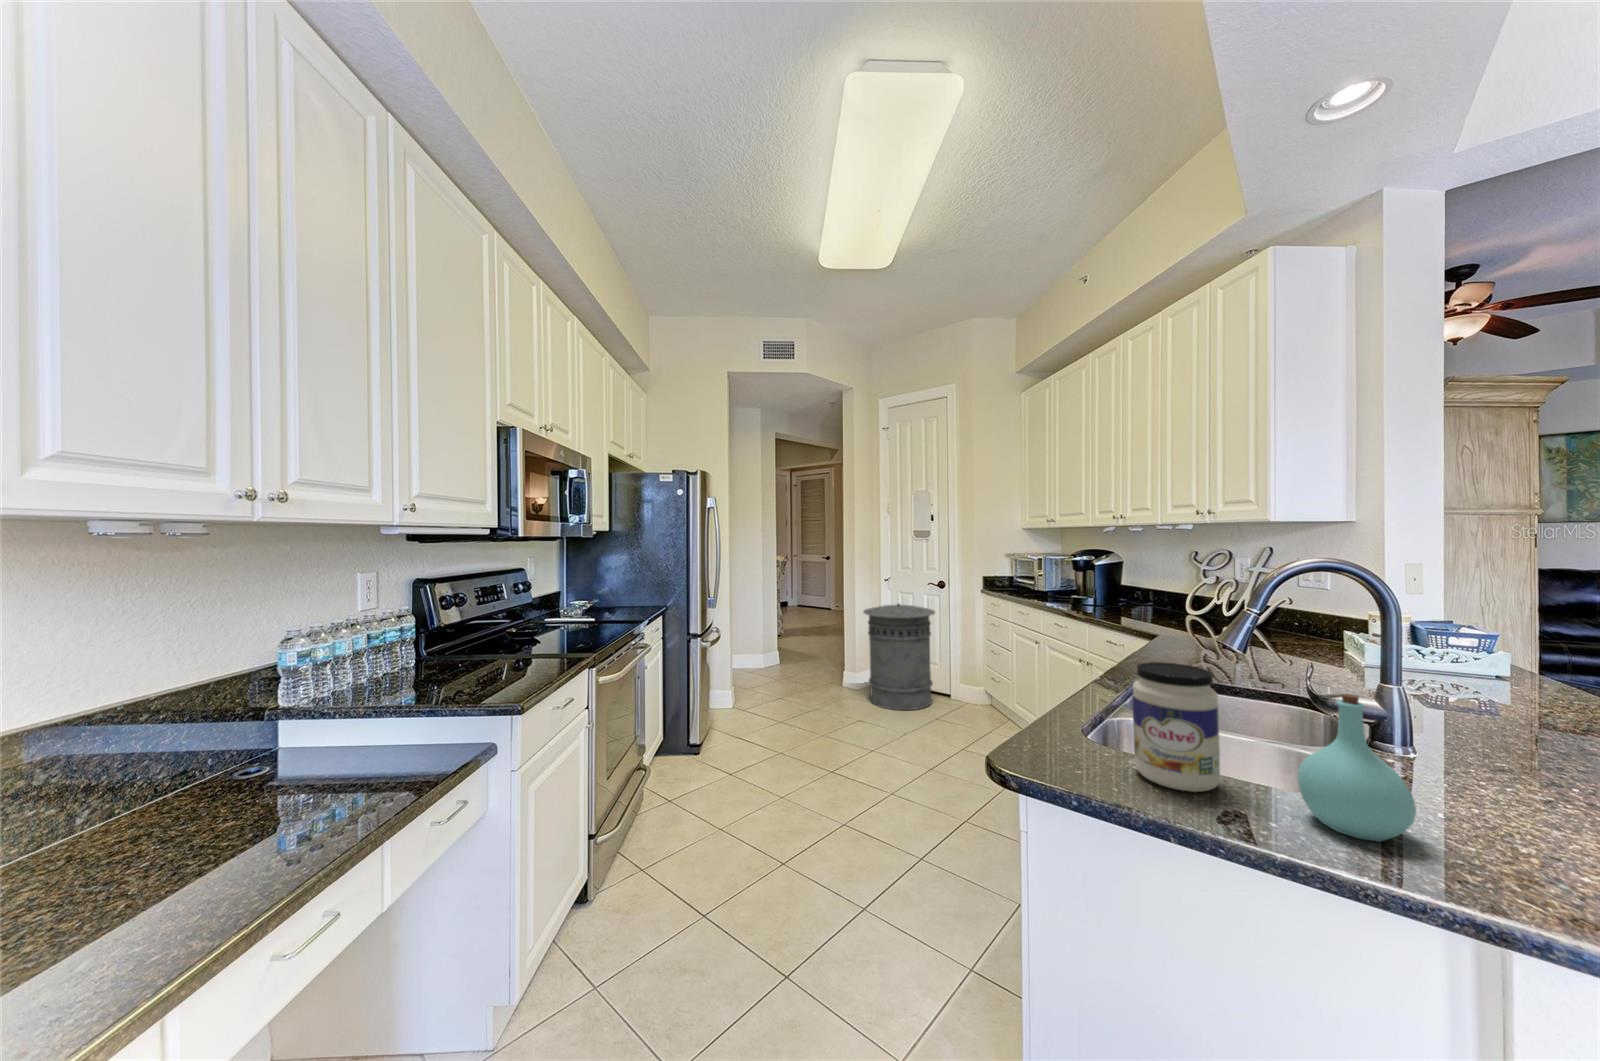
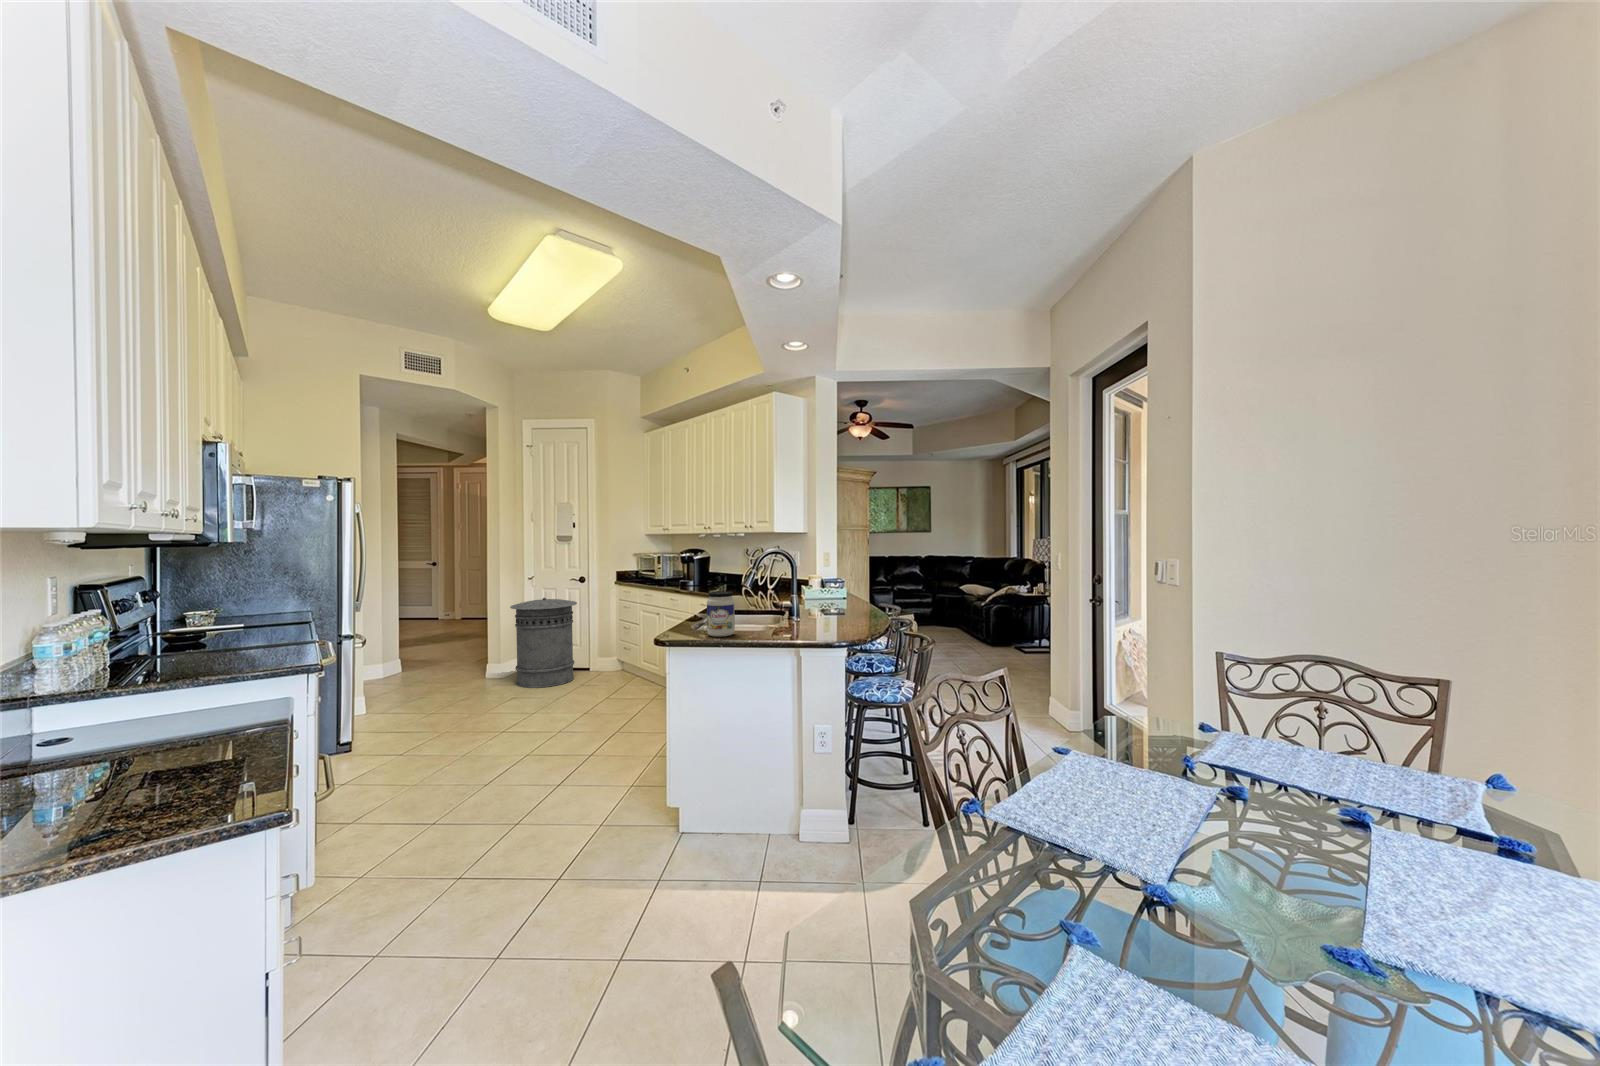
bottle: present [1297,694,1416,842] -> none [755,592,781,637]

